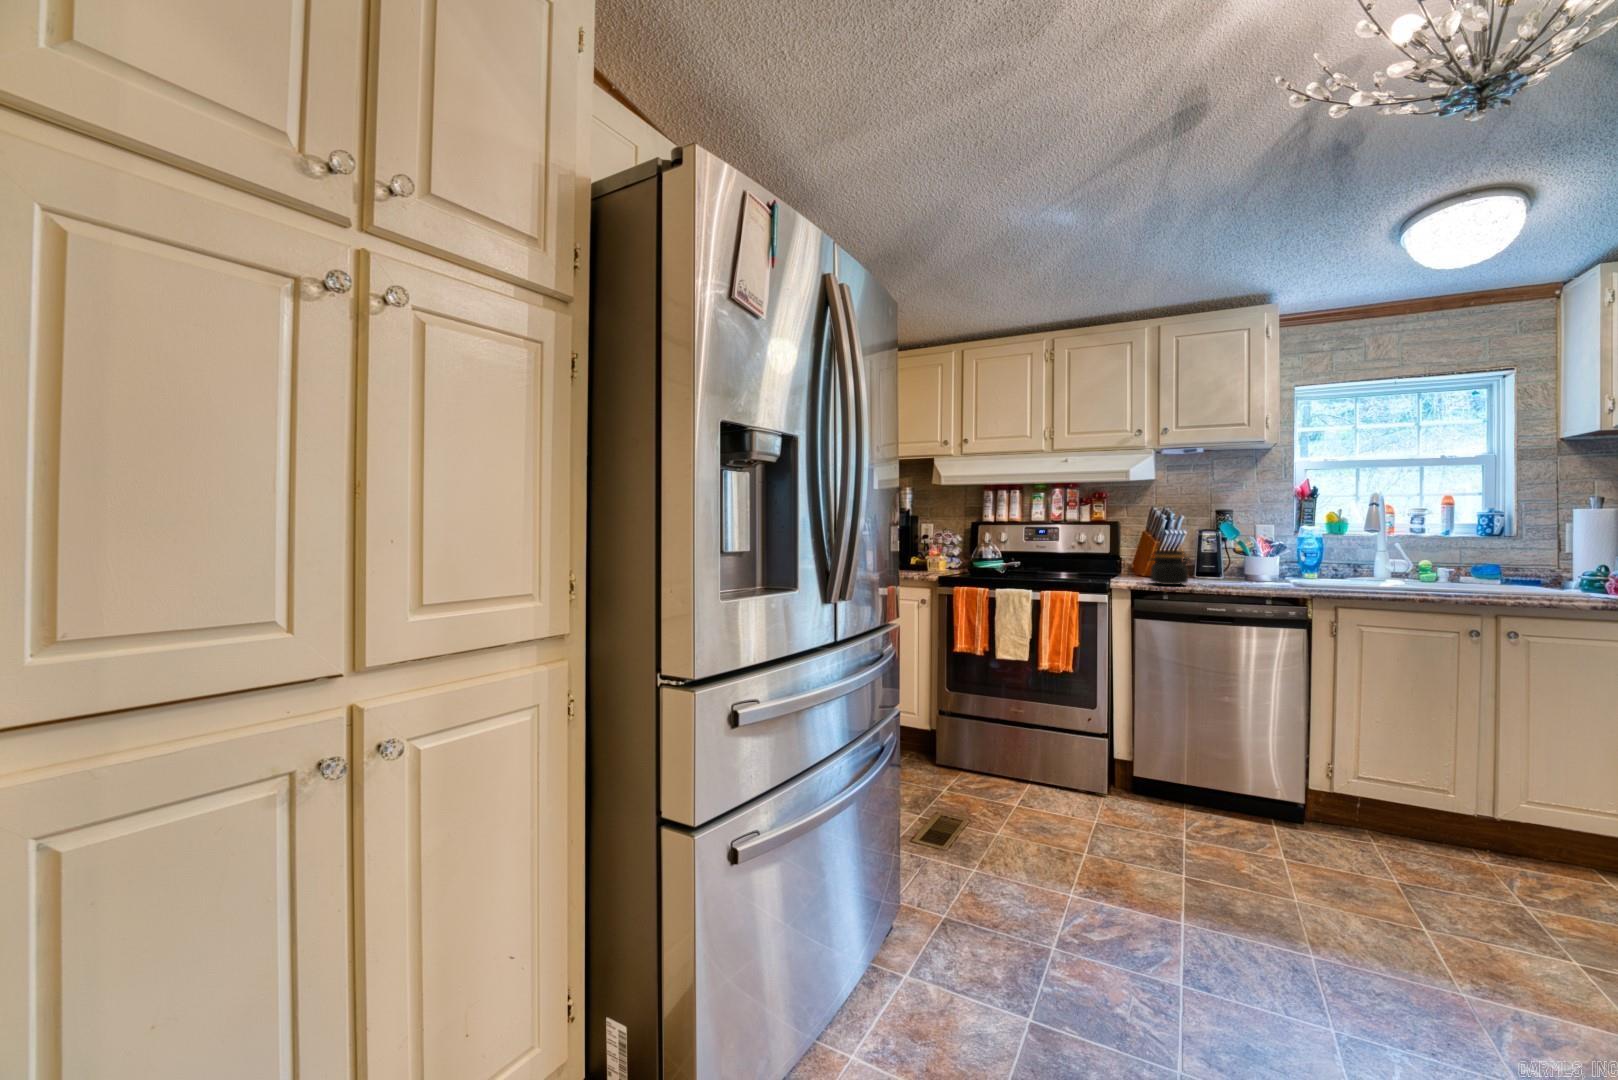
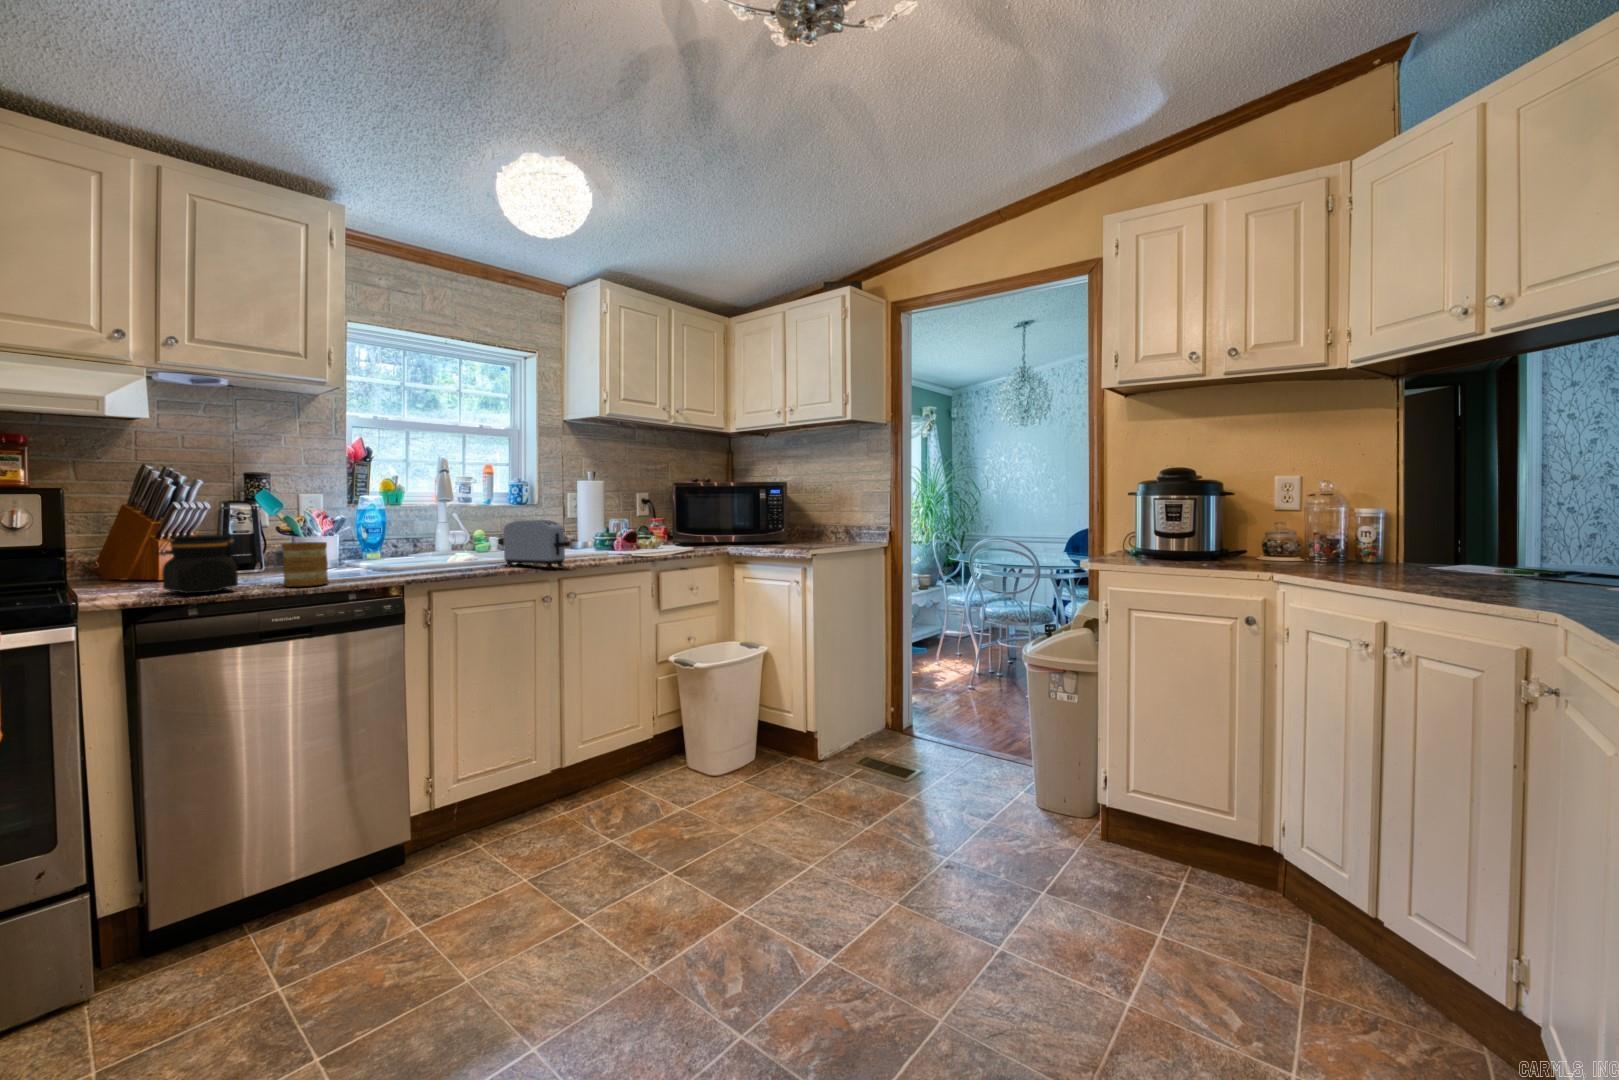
toaster: none [1420,548,1503,598] -> present [498,520,570,568]
mug: none [1216,558,1246,588] -> present [282,542,328,586]

